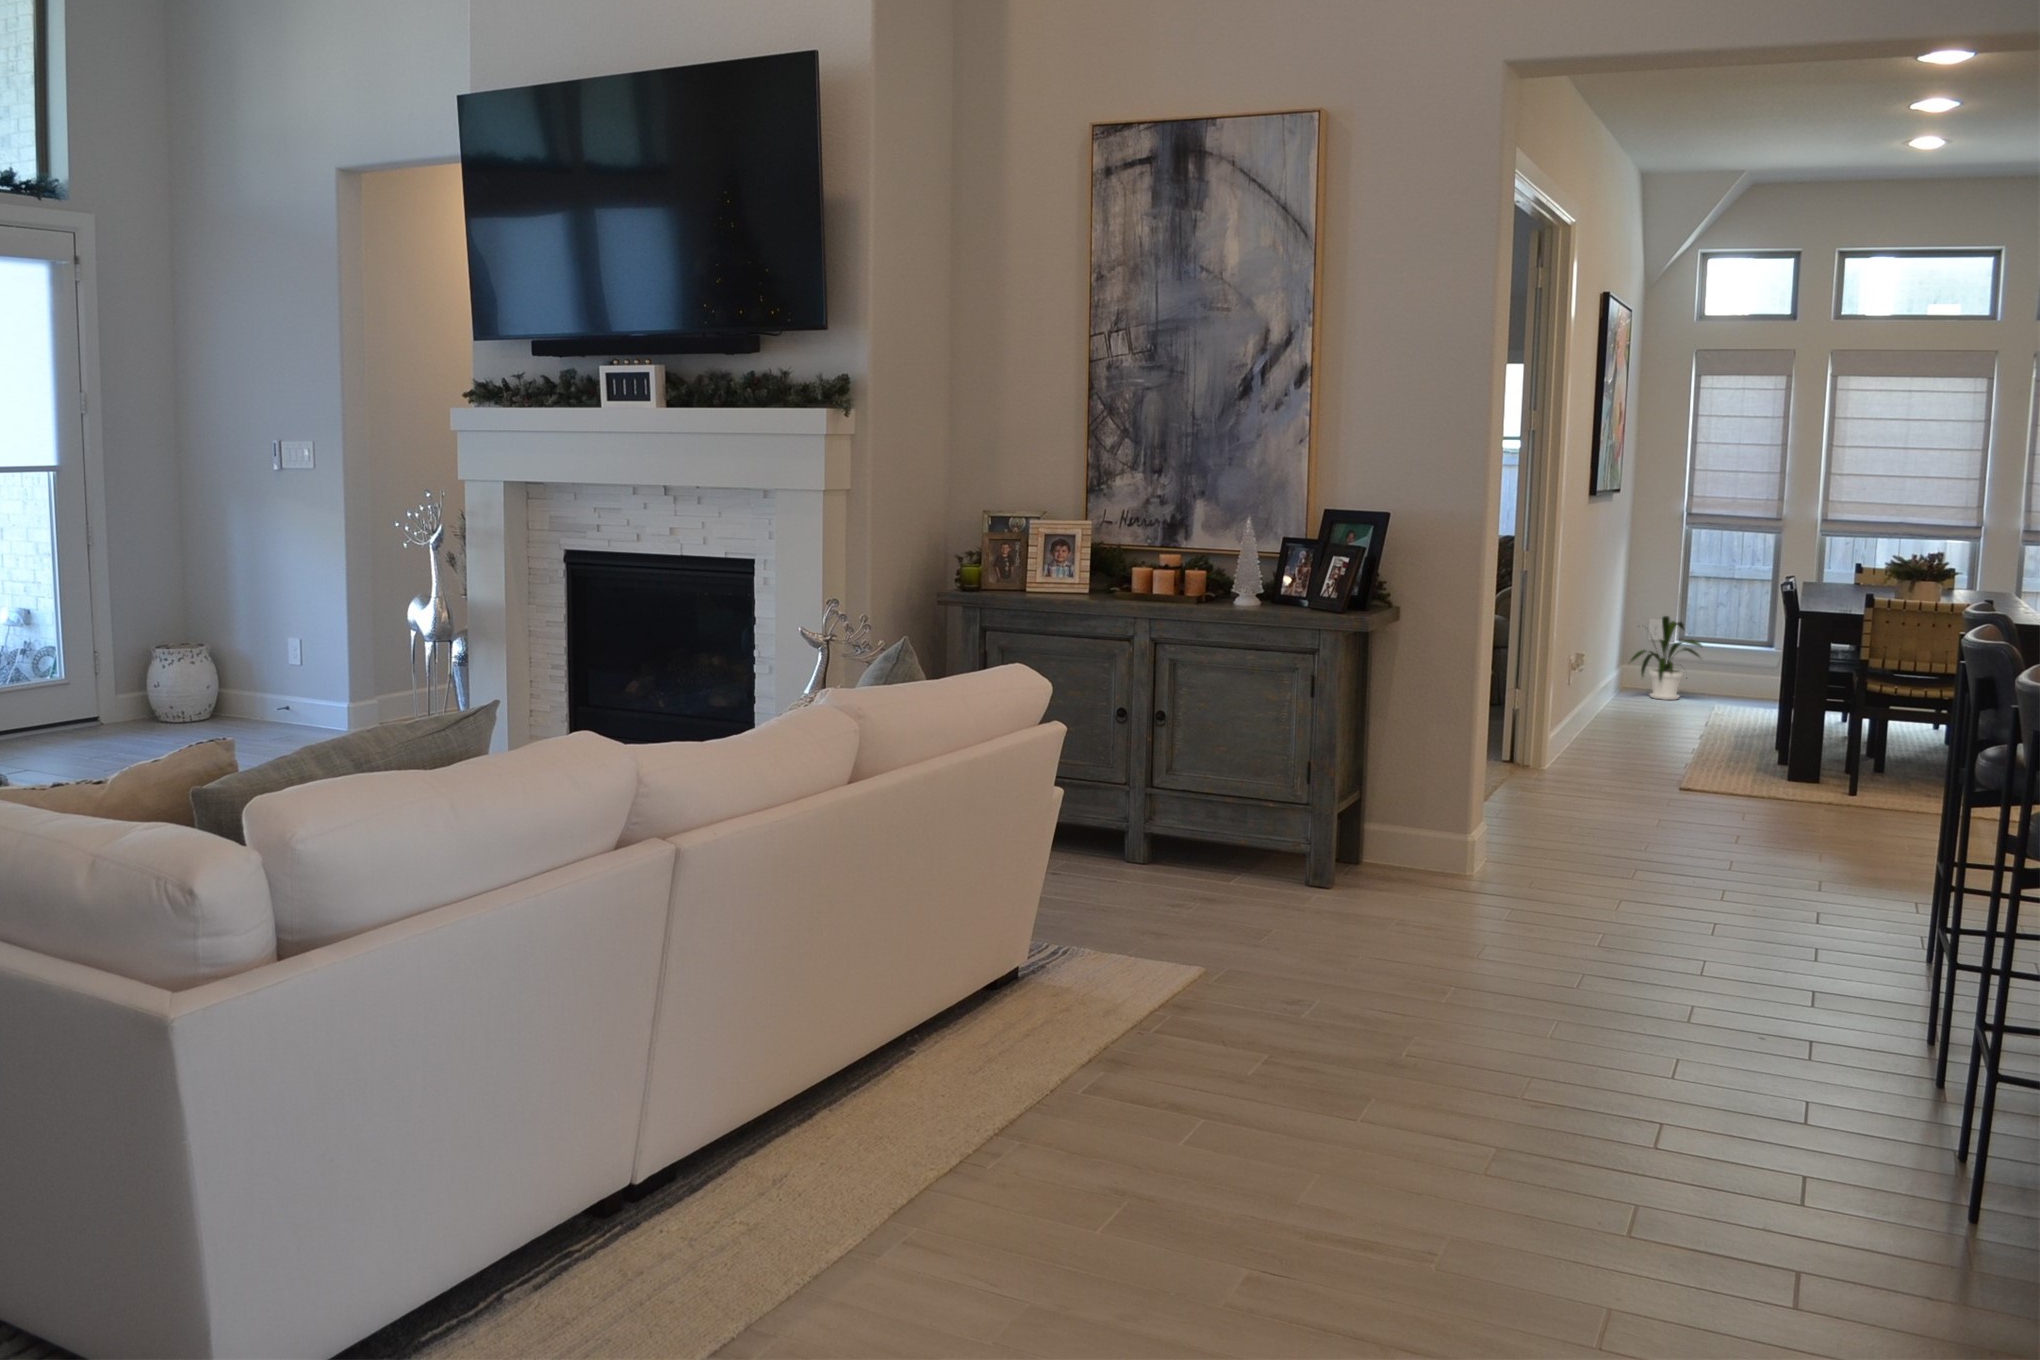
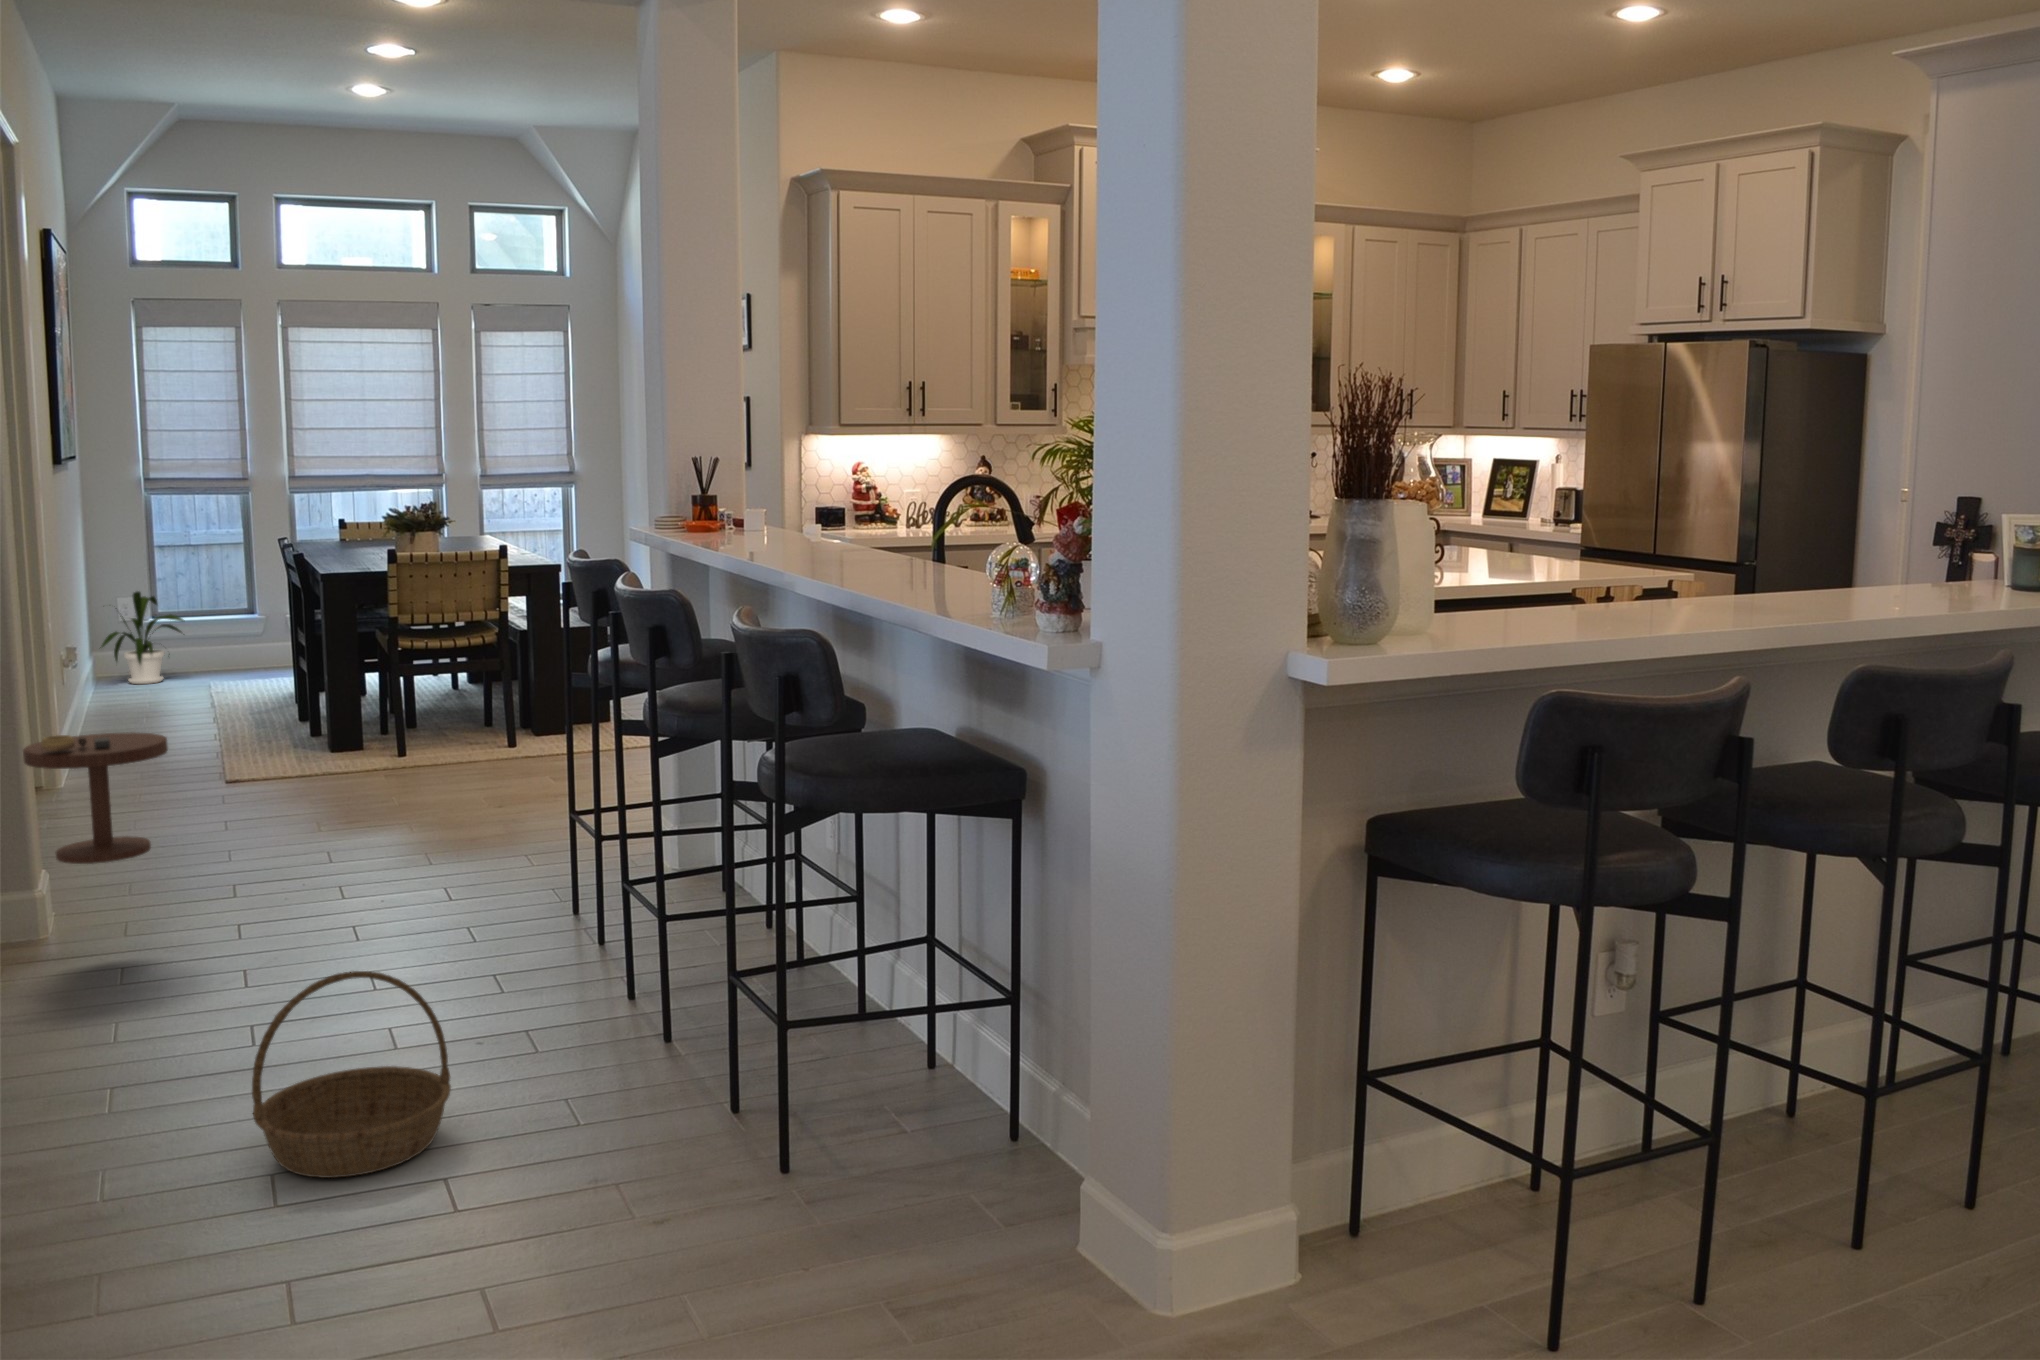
side table: none [1480,713,1585,897] -> present [23,732,168,864]
basket: none [1544,924,1705,1091] -> present [252,971,451,1178]

